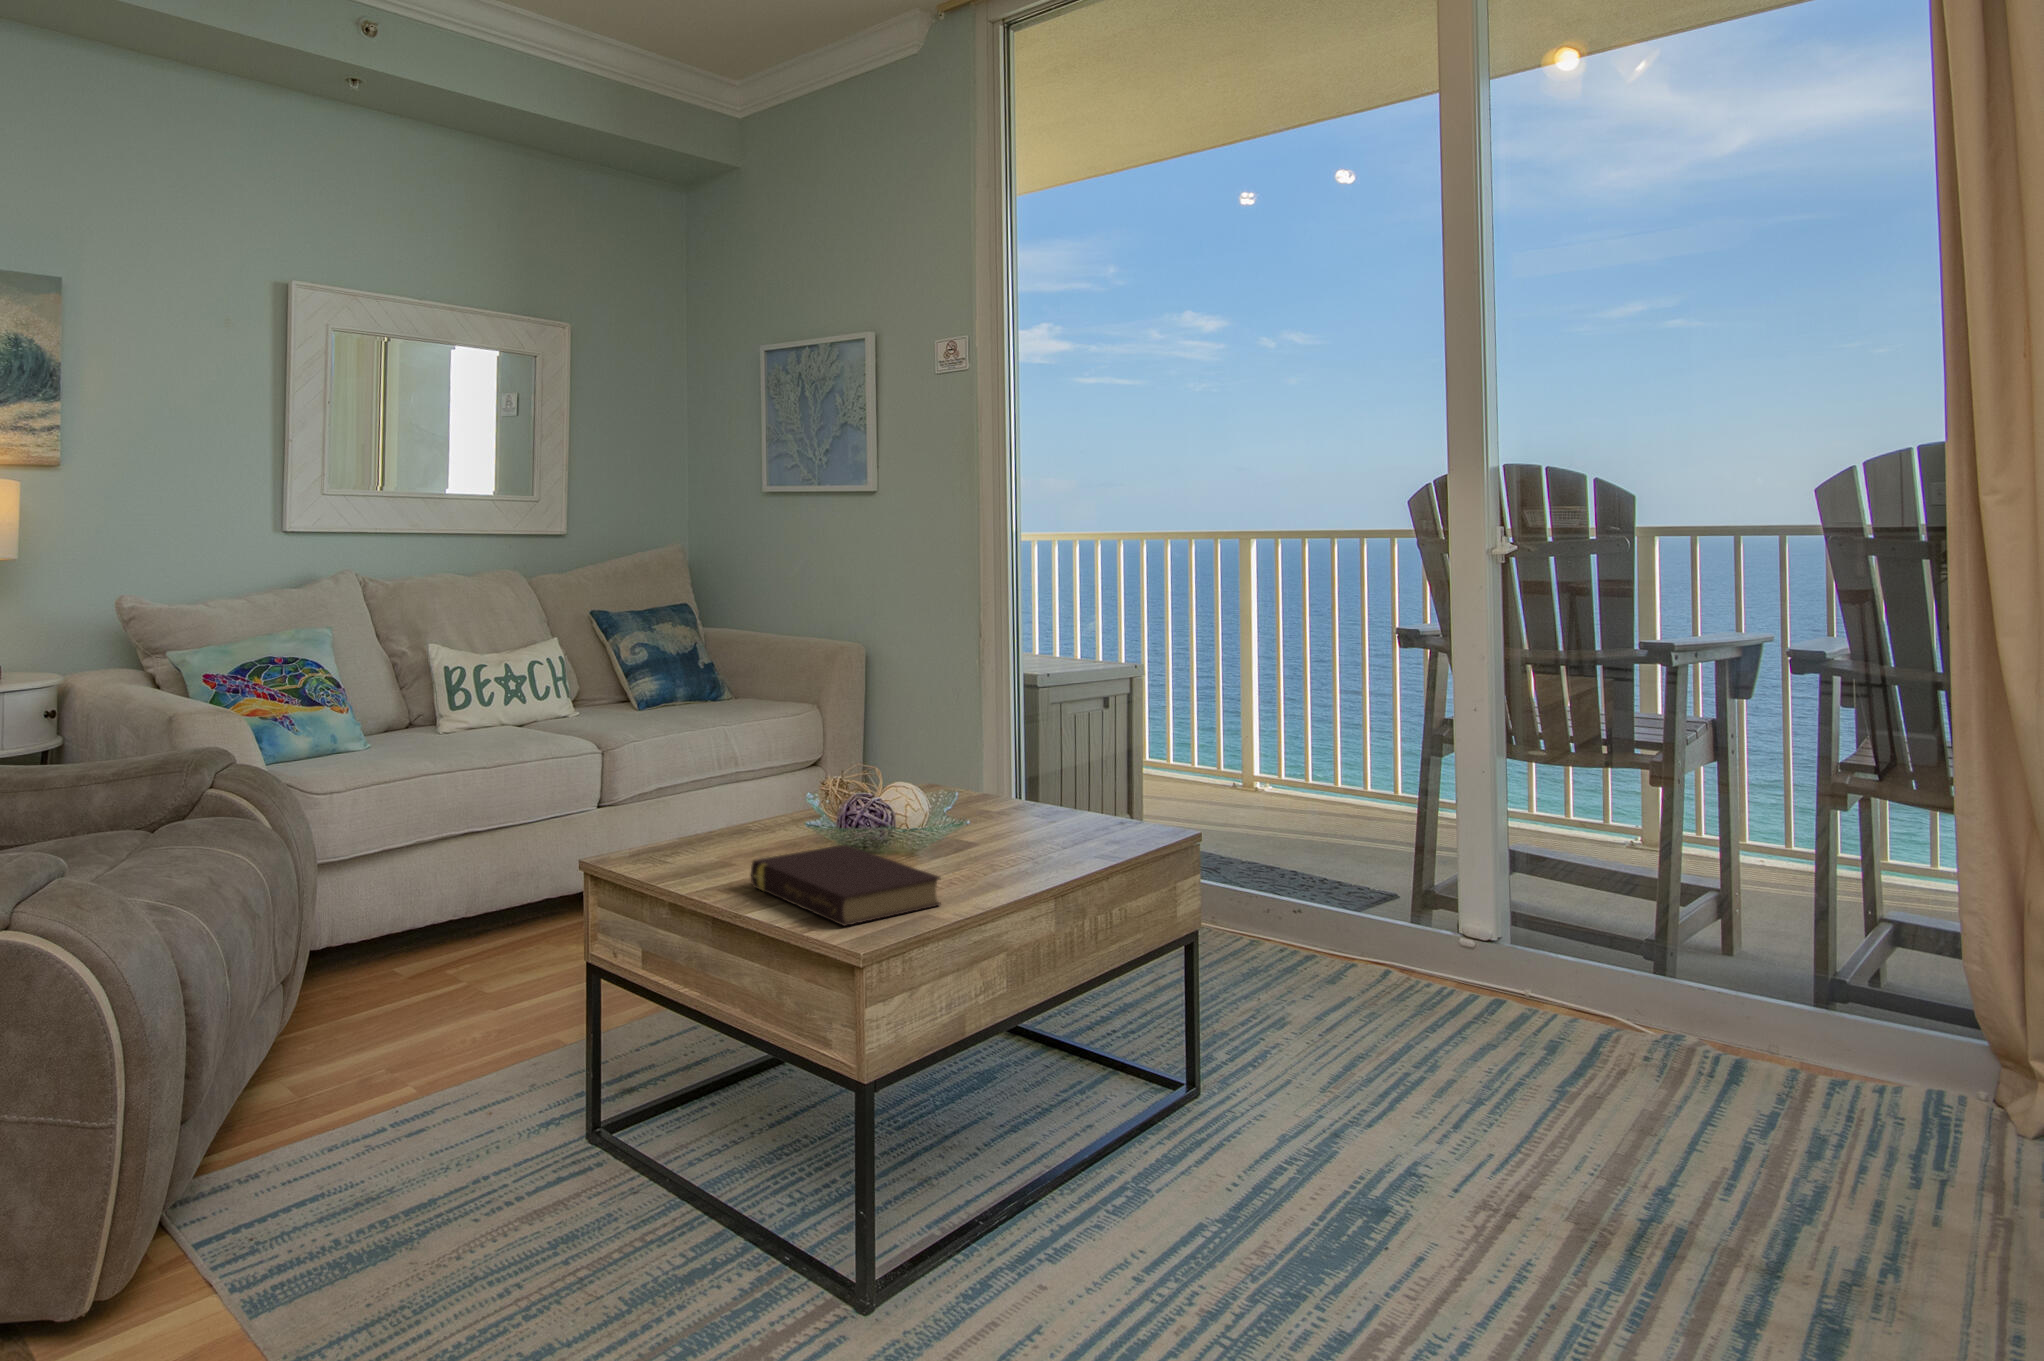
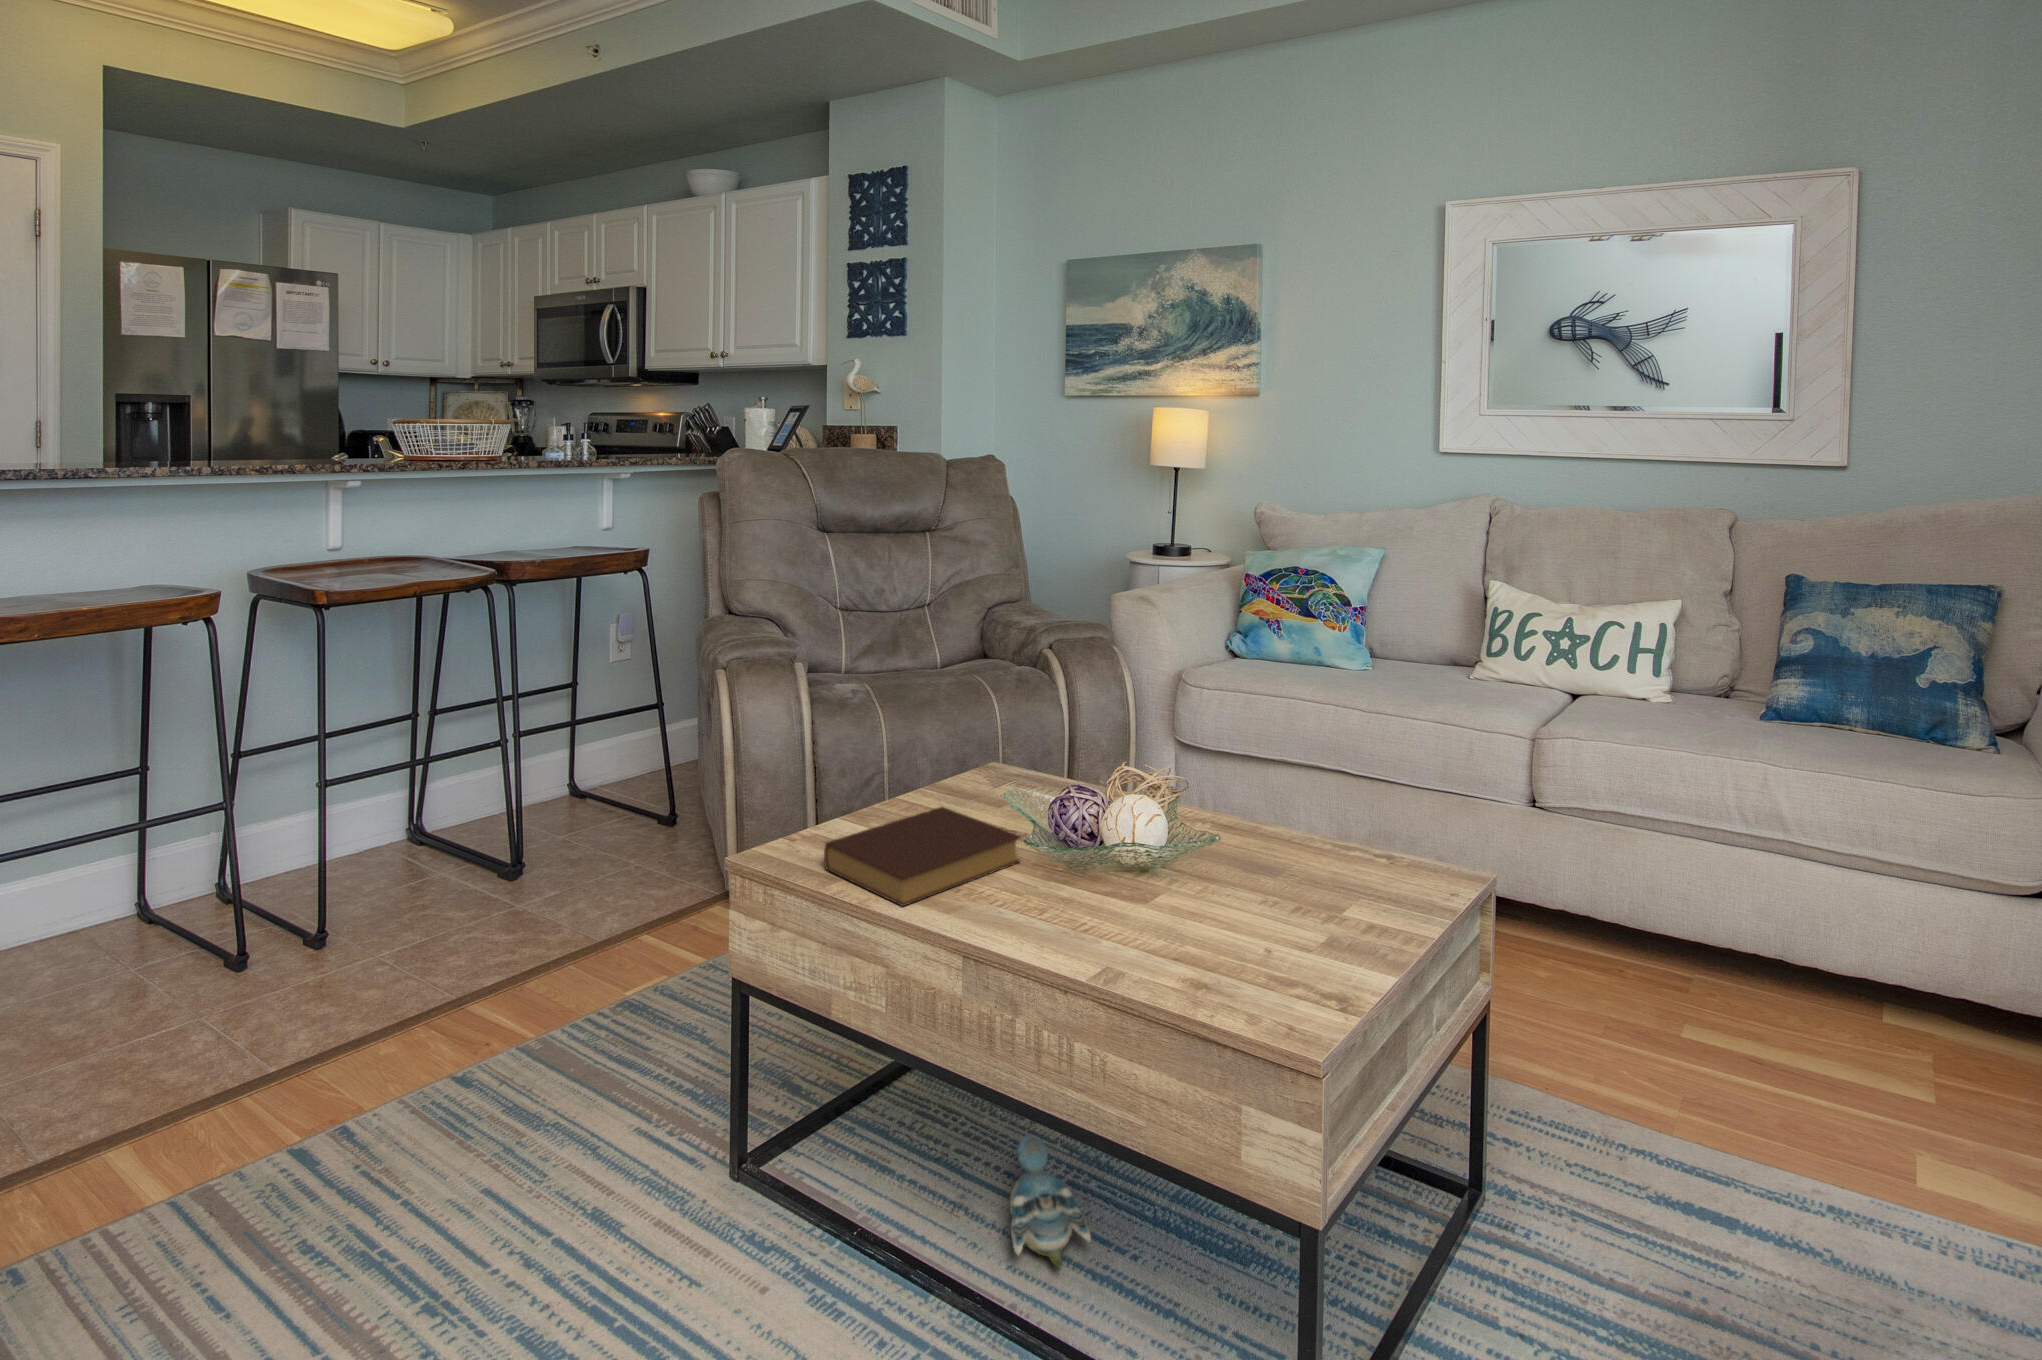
plush toy: none [923,1078,1023,1152] -> present [1010,1134,1091,1269]

